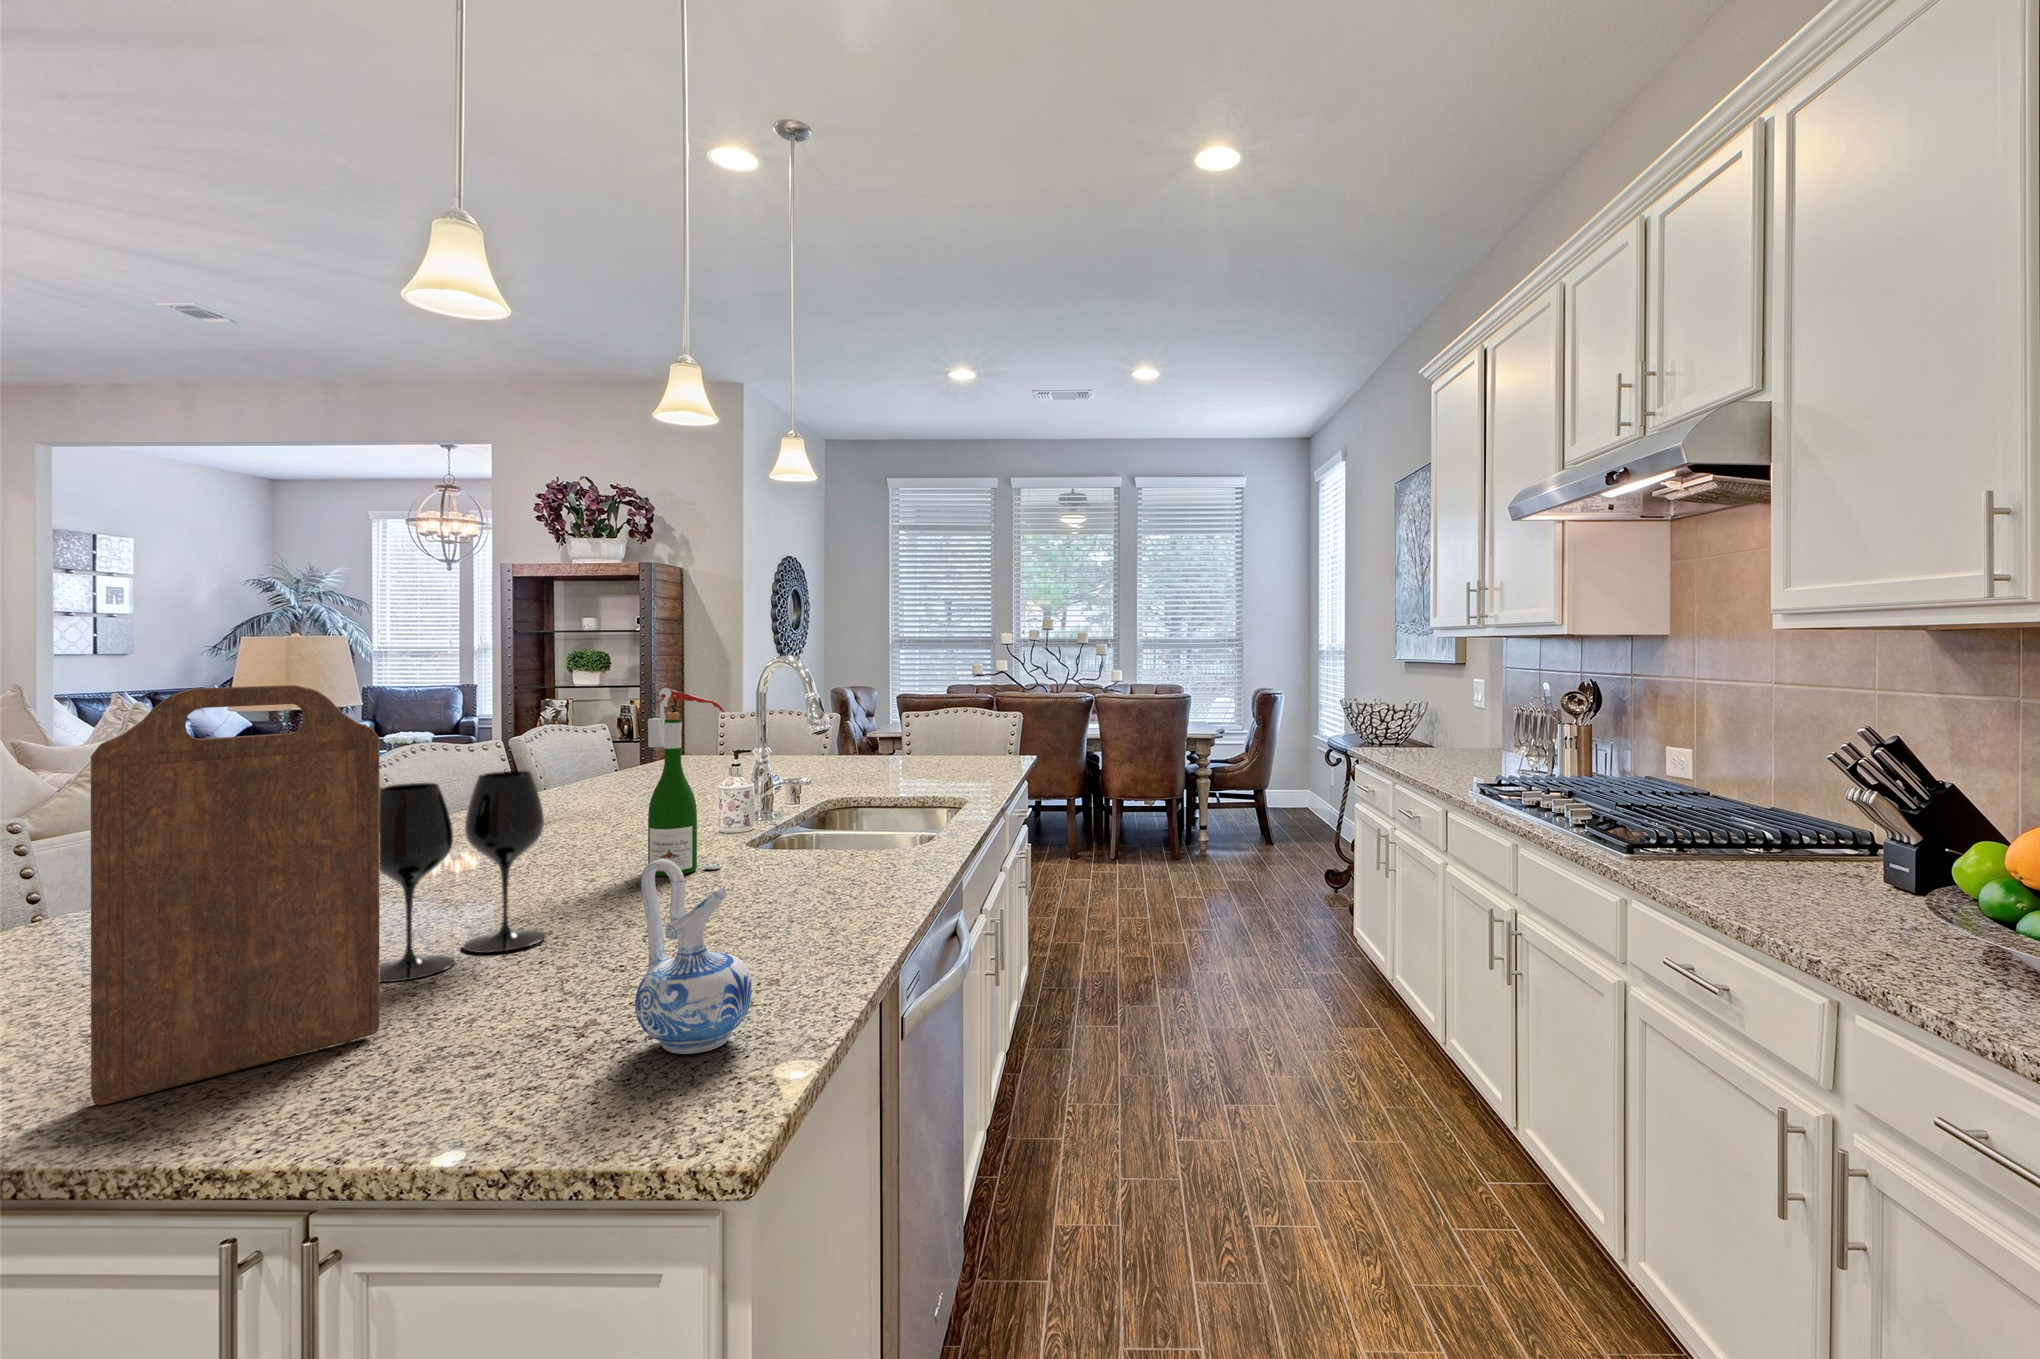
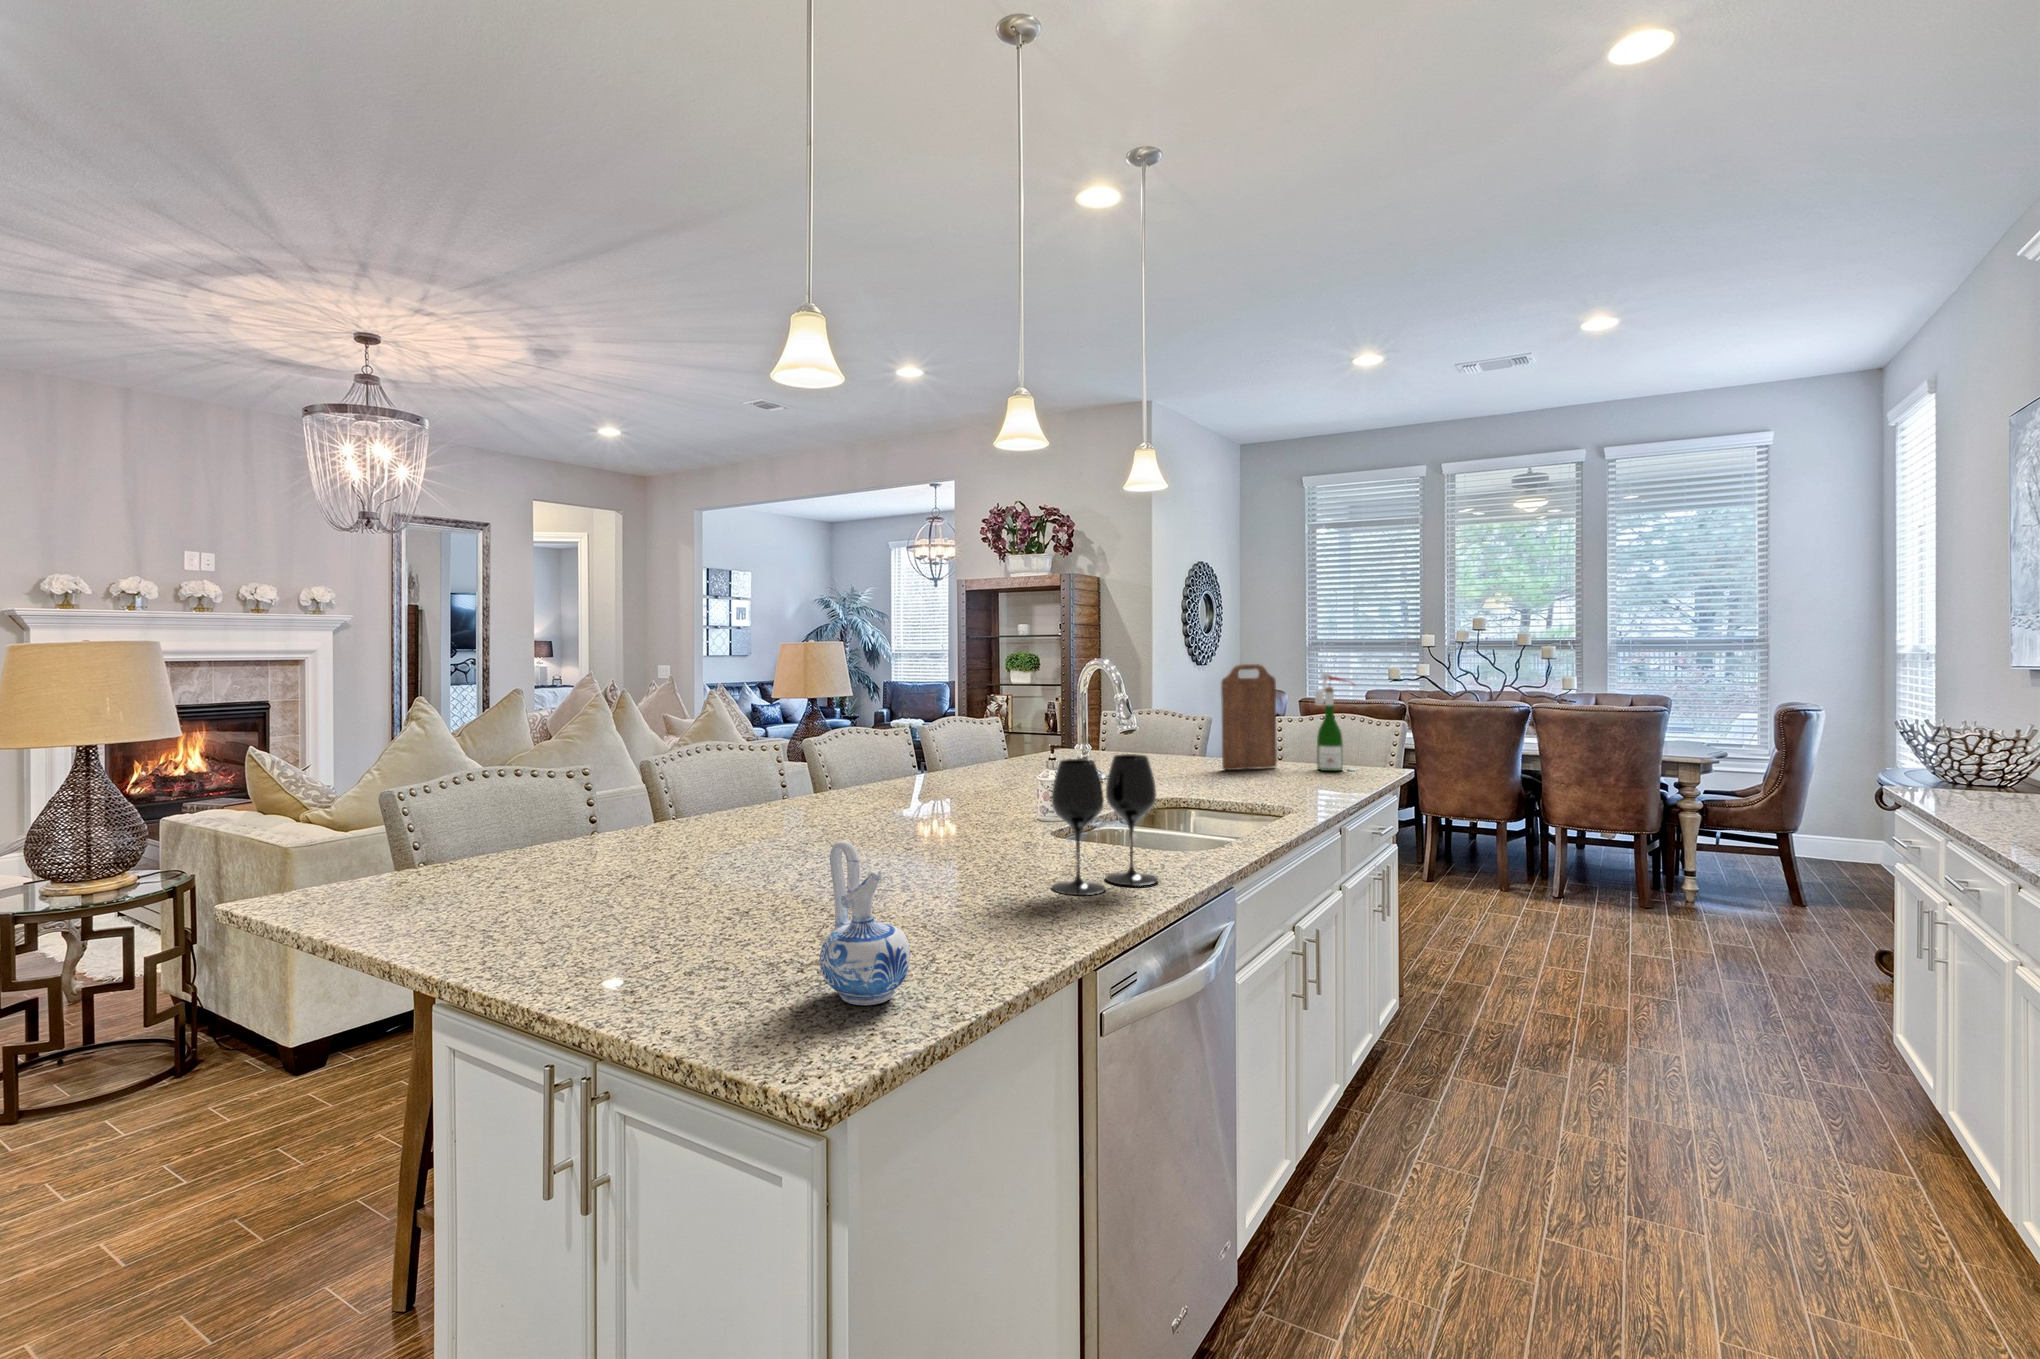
cutting board: present [91,685,379,1105] -> present [1221,664,1277,770]
wine bottle: present [648,688,724,876] -> present [1315,674,1354,771]
wine glass: present [380,771,546,982] -> present [1051,754,1158,895]

